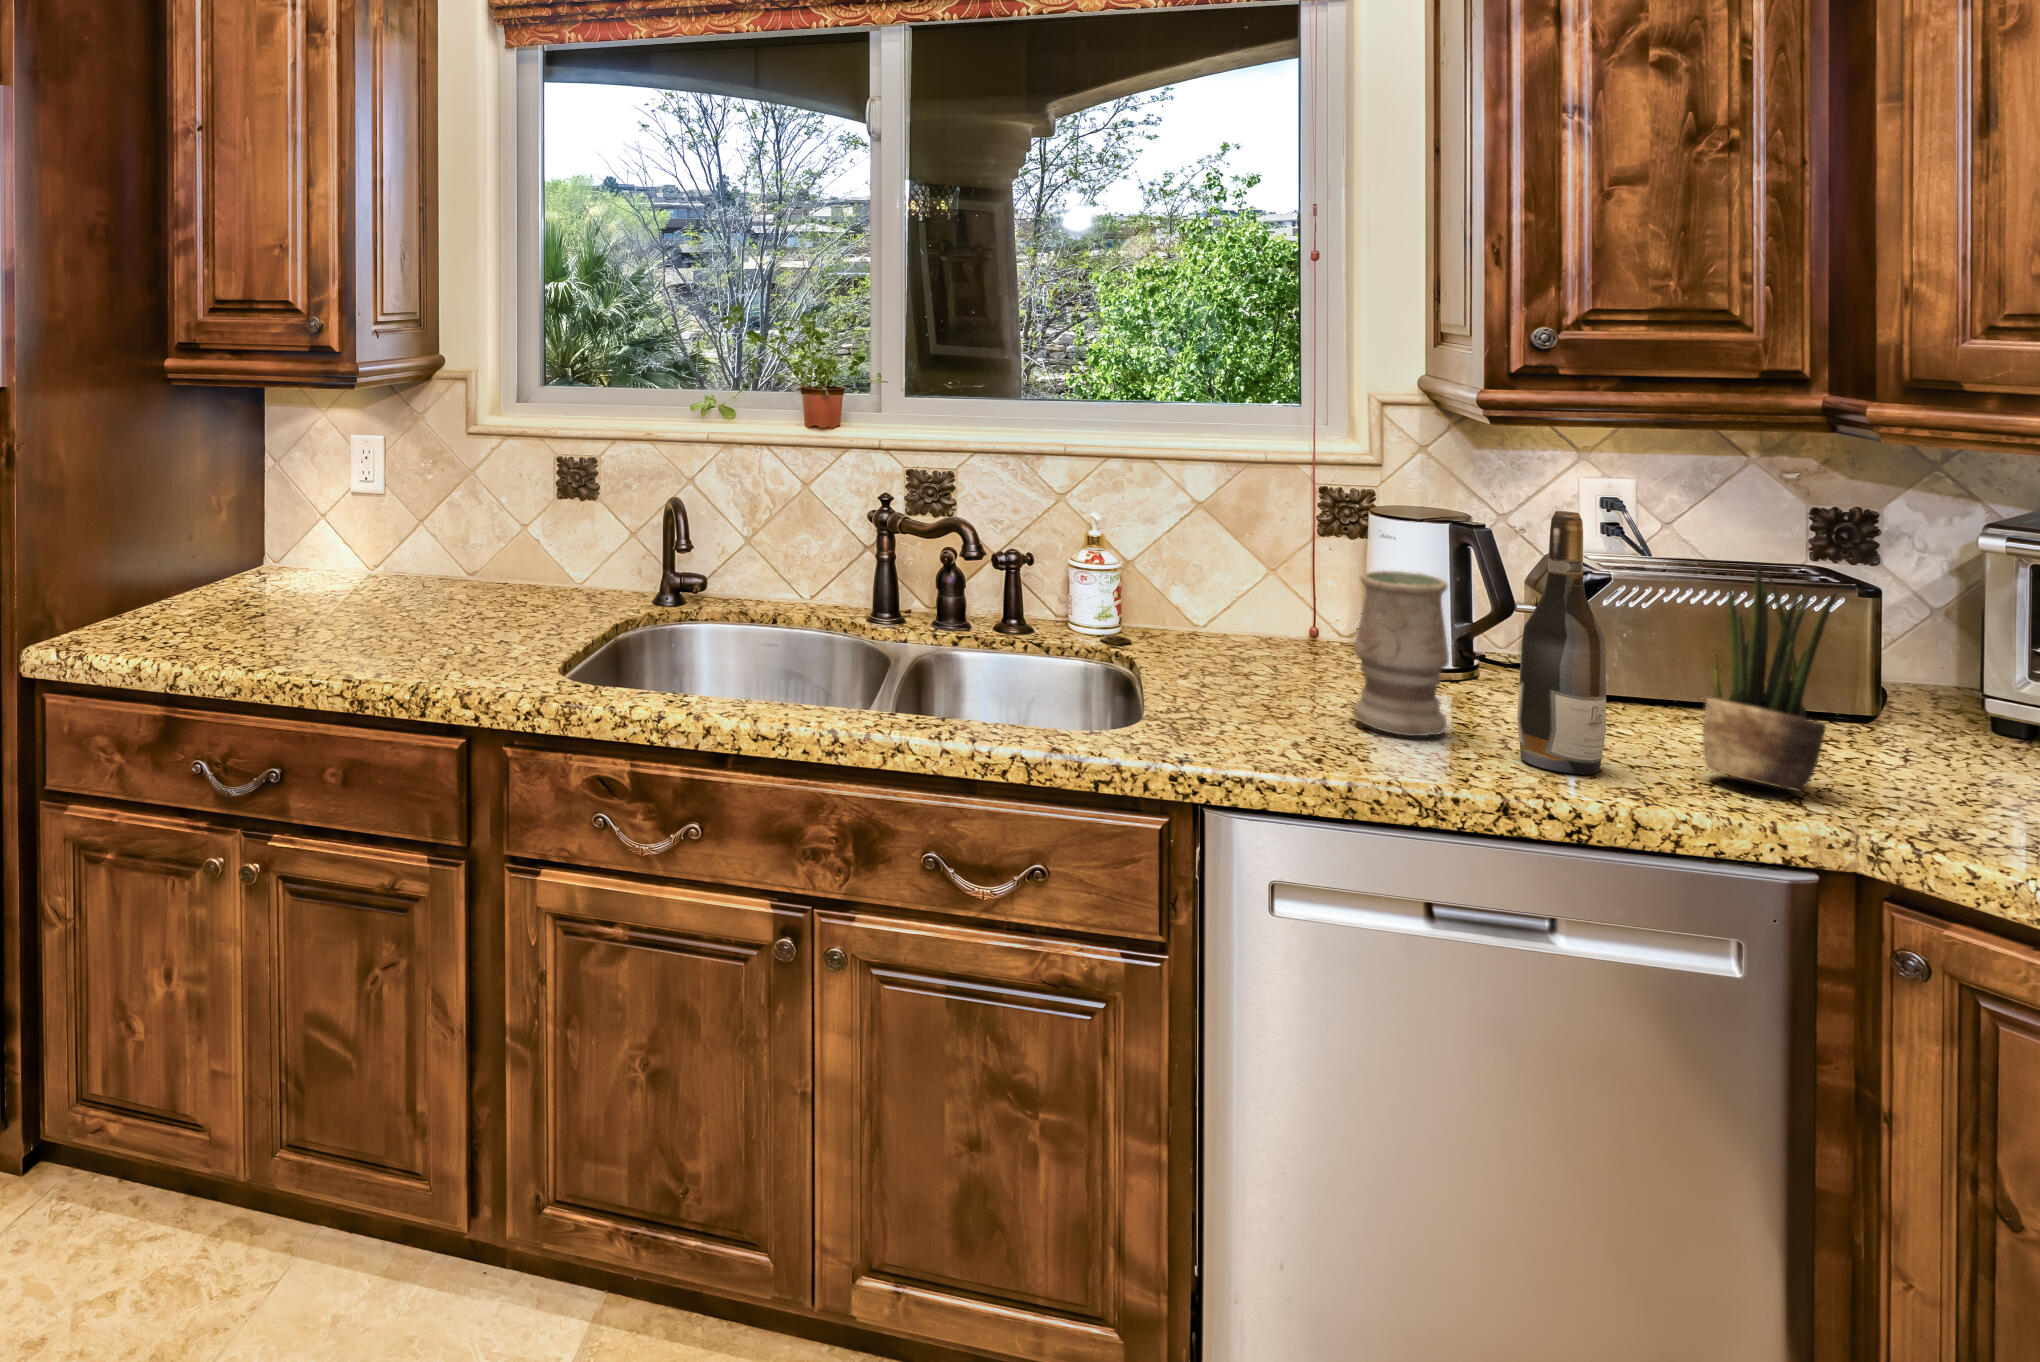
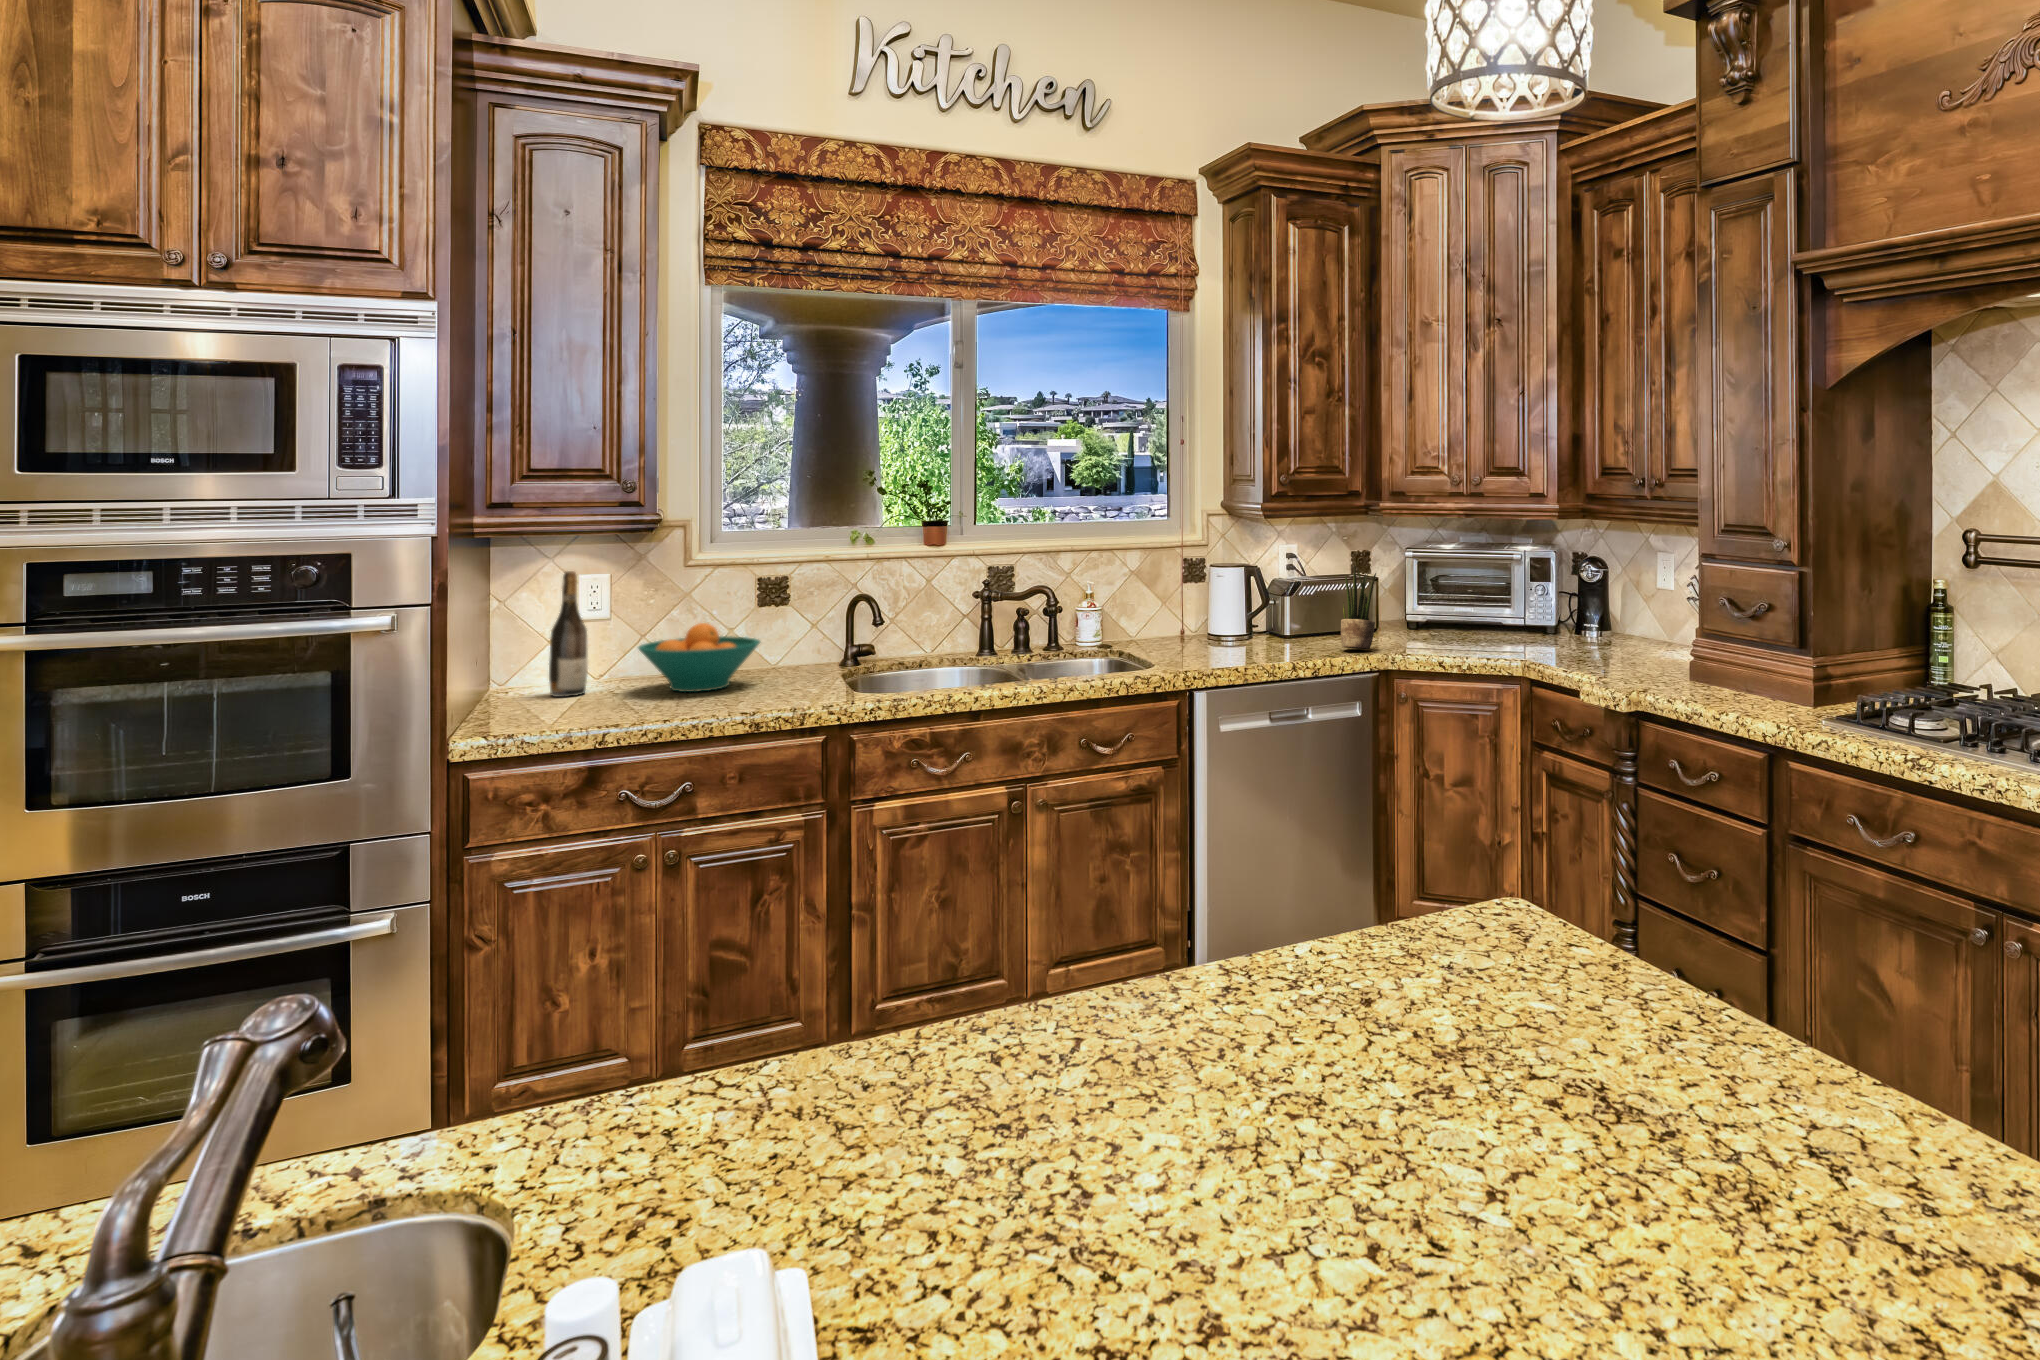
wine bottle: present [1517,511,1606,774] -> present [549,571,588,697]
fruit bowl: none [363,528,521,626] -> present [639,623,760,692]
vase: present [1353,570,1449,736] -> none [1224,584,1259,655]

